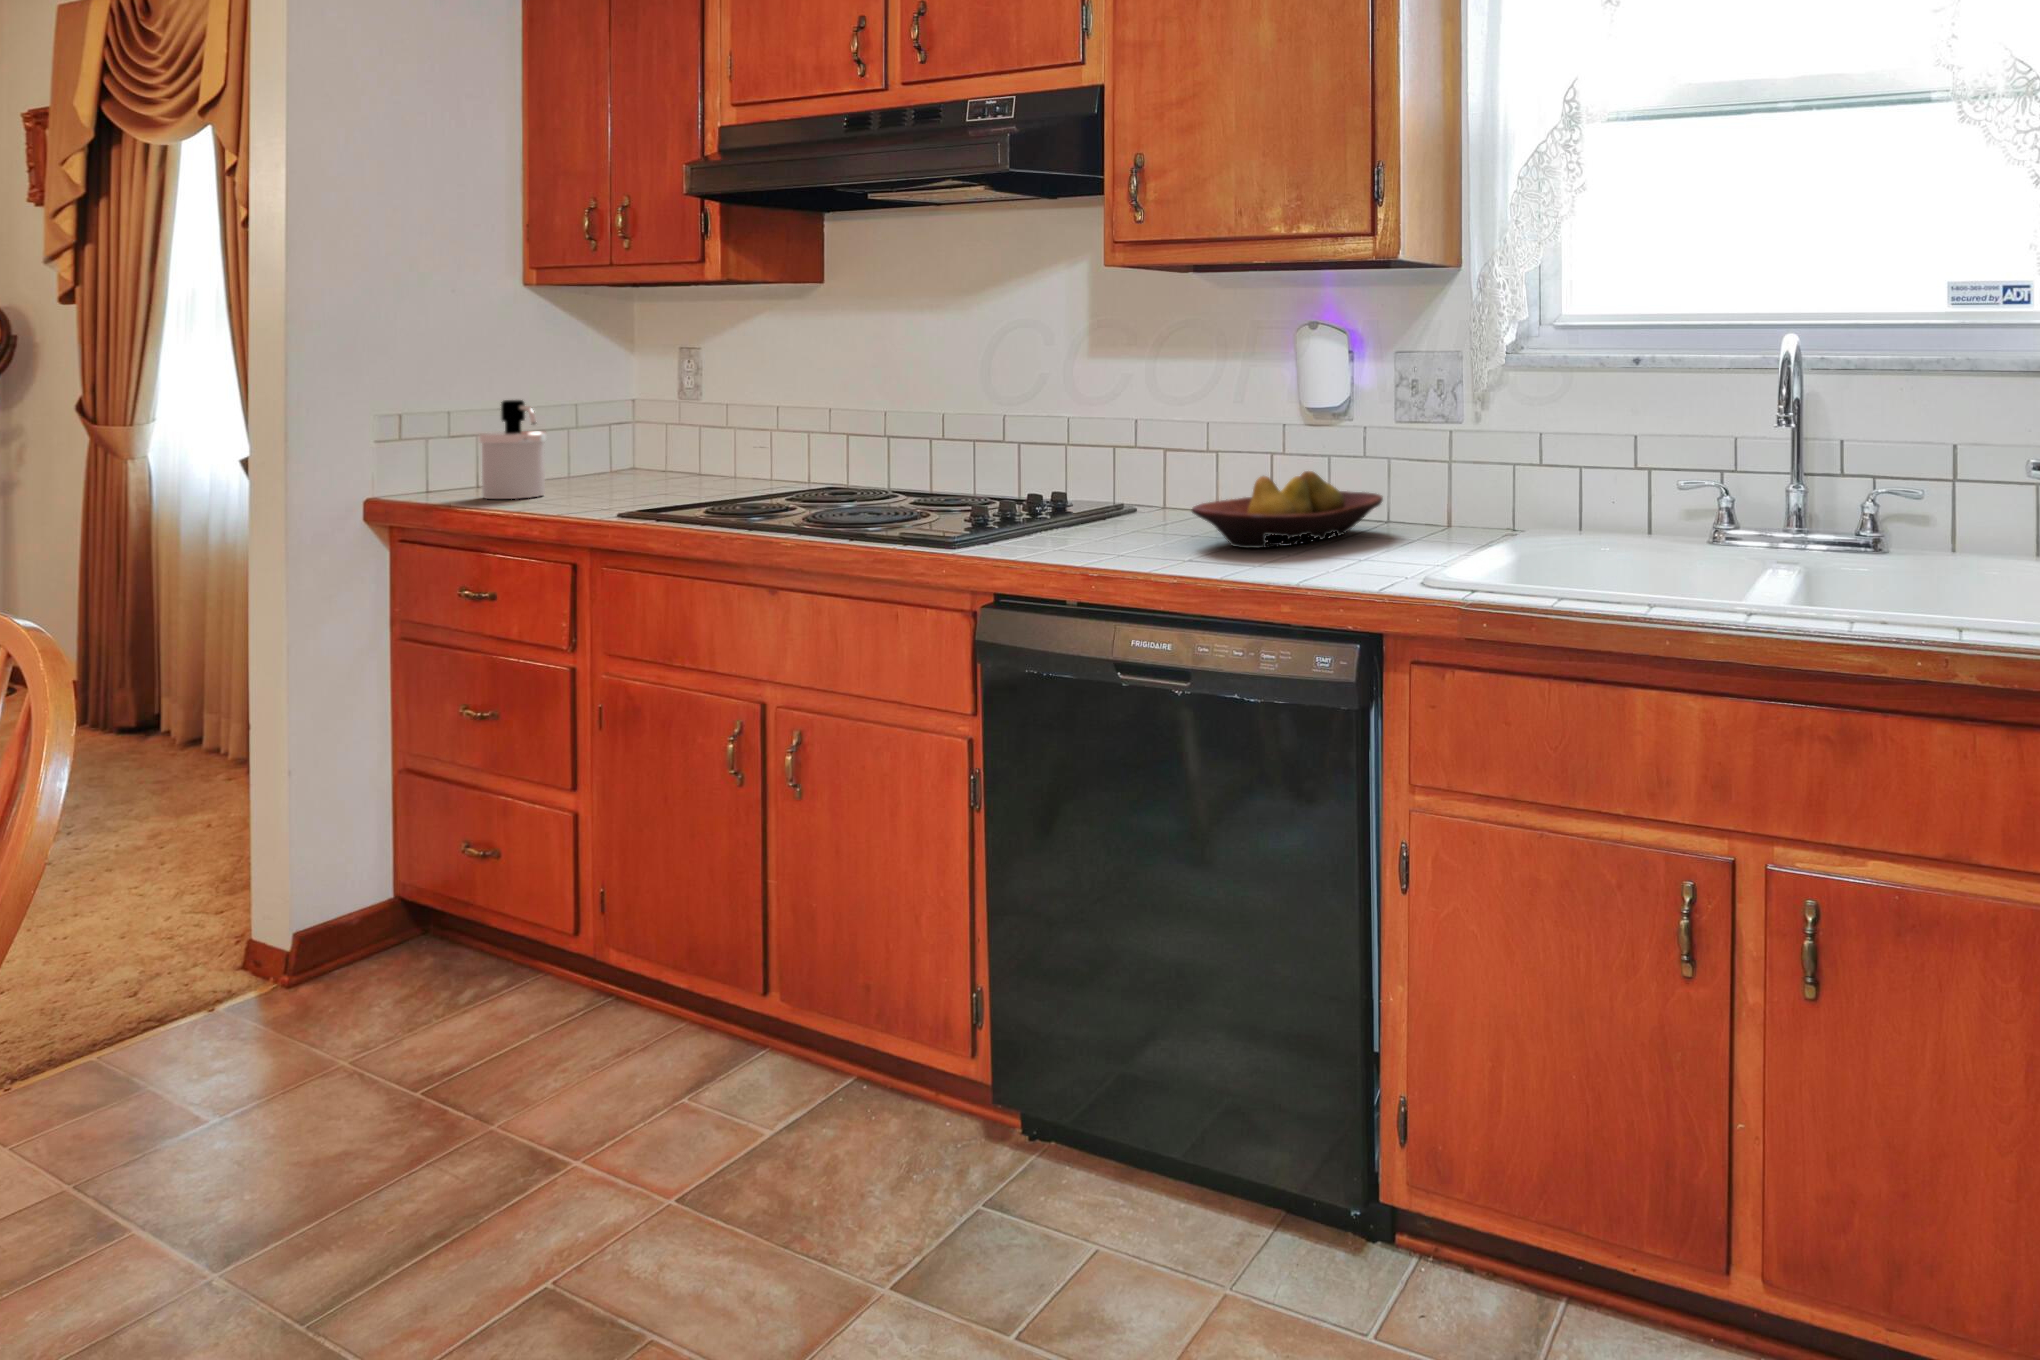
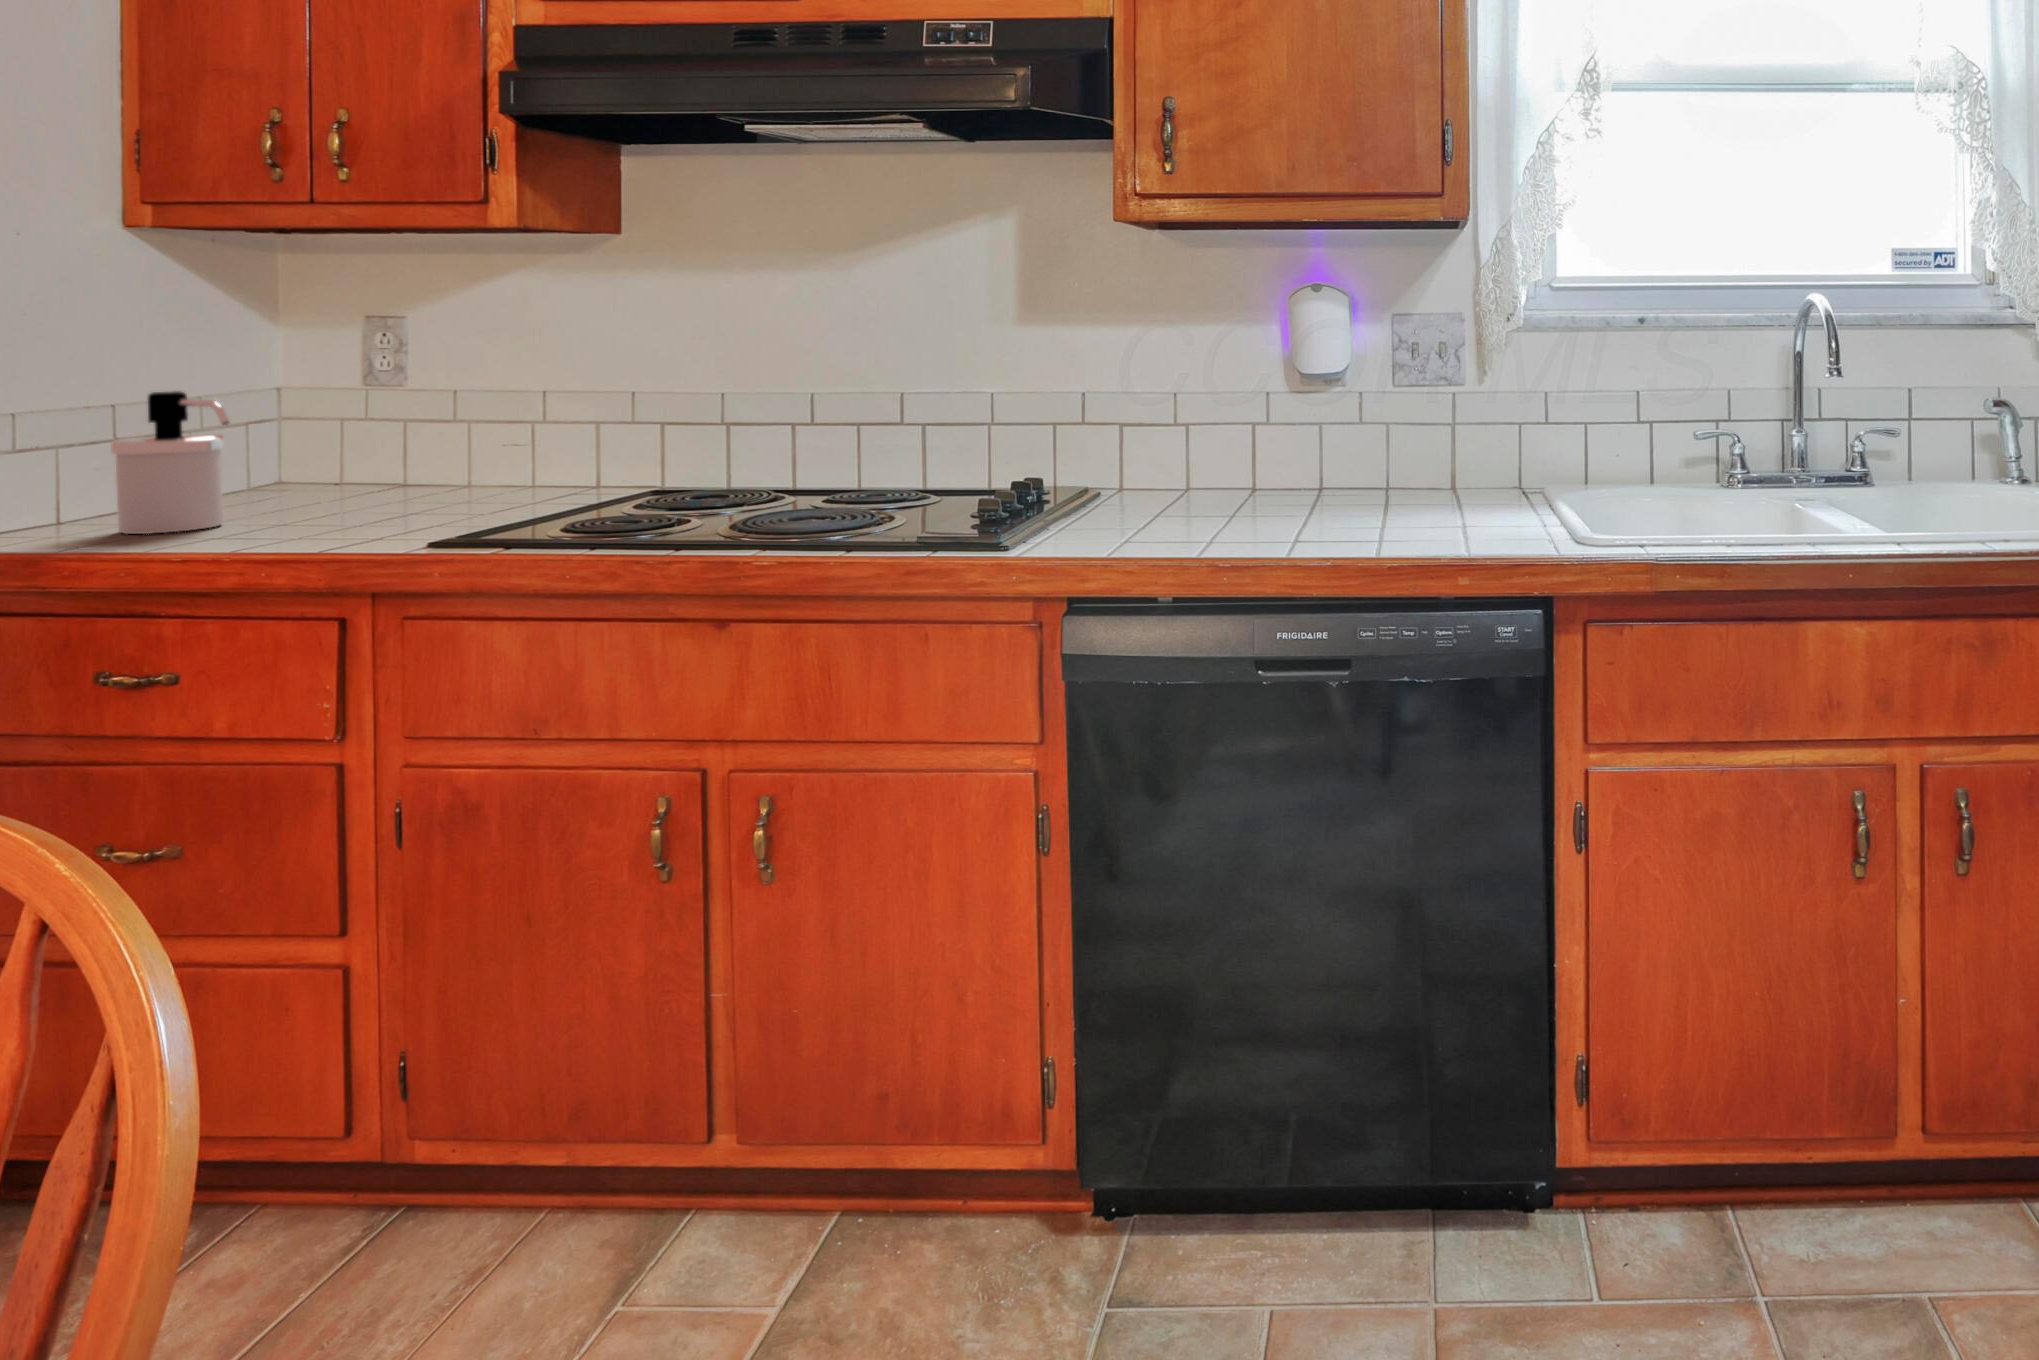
fruit bowl: present [1191,471,1383,548] -> none [1256,440,1419,522]

